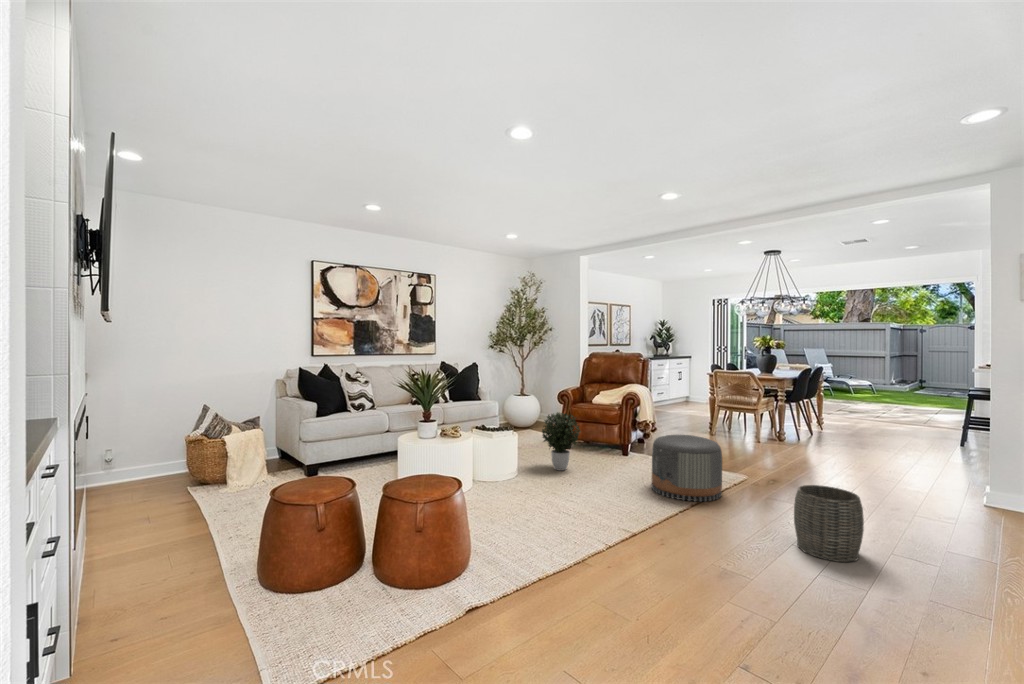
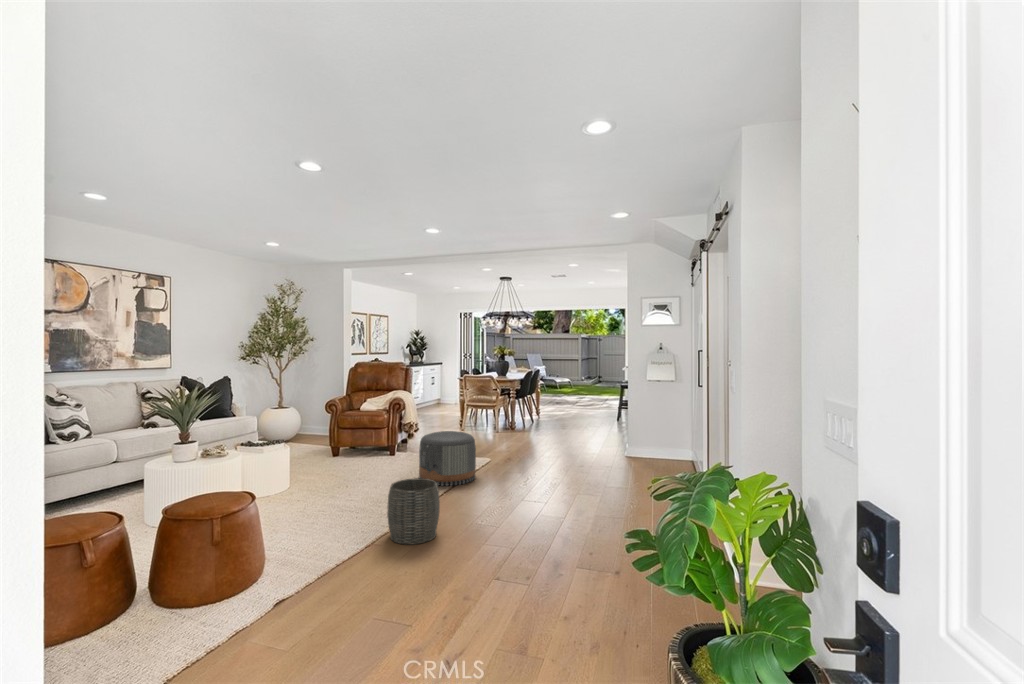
potted plant: present [542,413,581,471] -> none [313,421,353,477]
woven basket: present [794,485,864,562] -> present [387,479,440,545]

